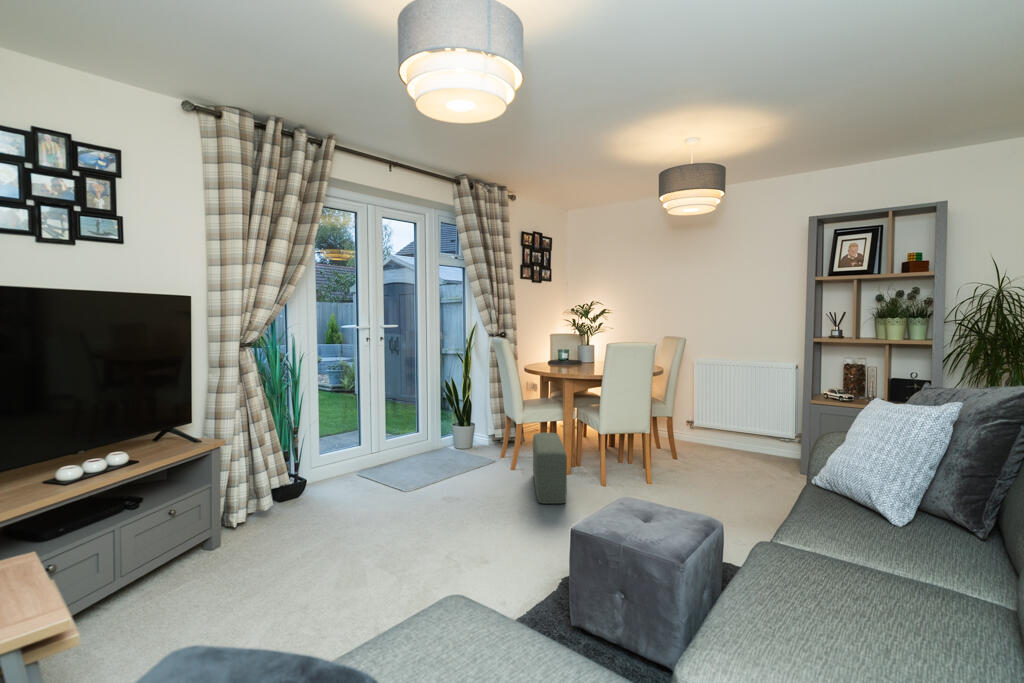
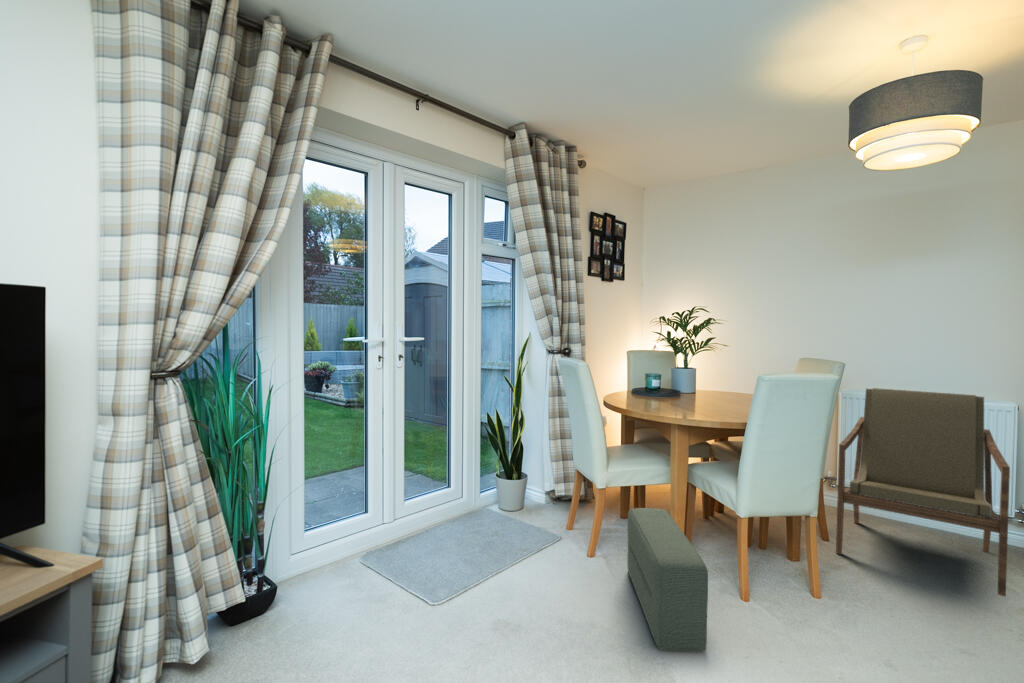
armchair: none [675,357,778,479] -> present [836,388,1010,596]

